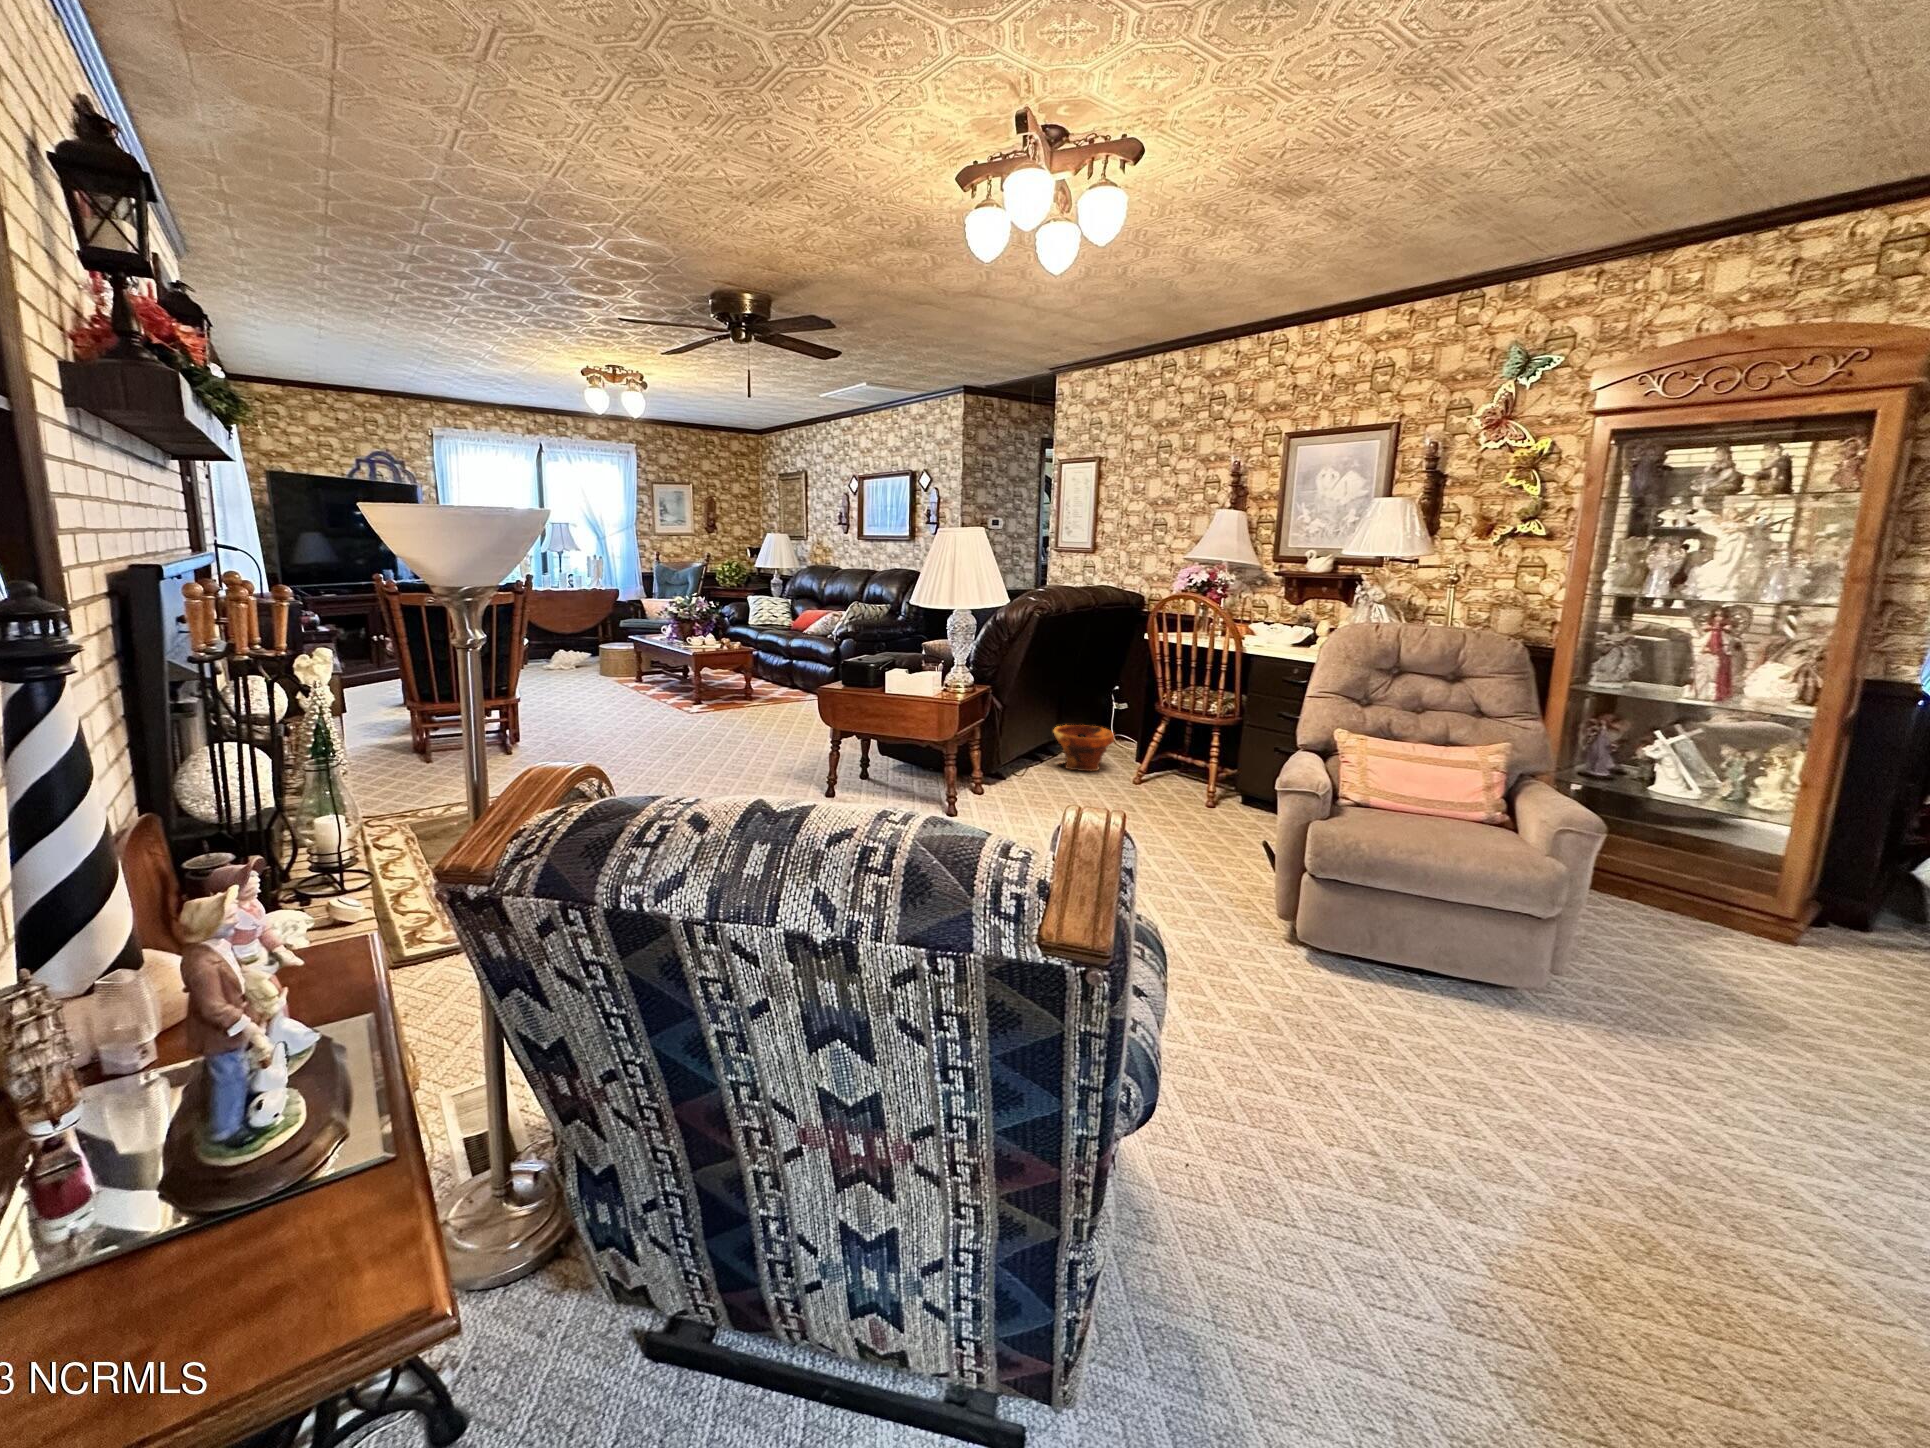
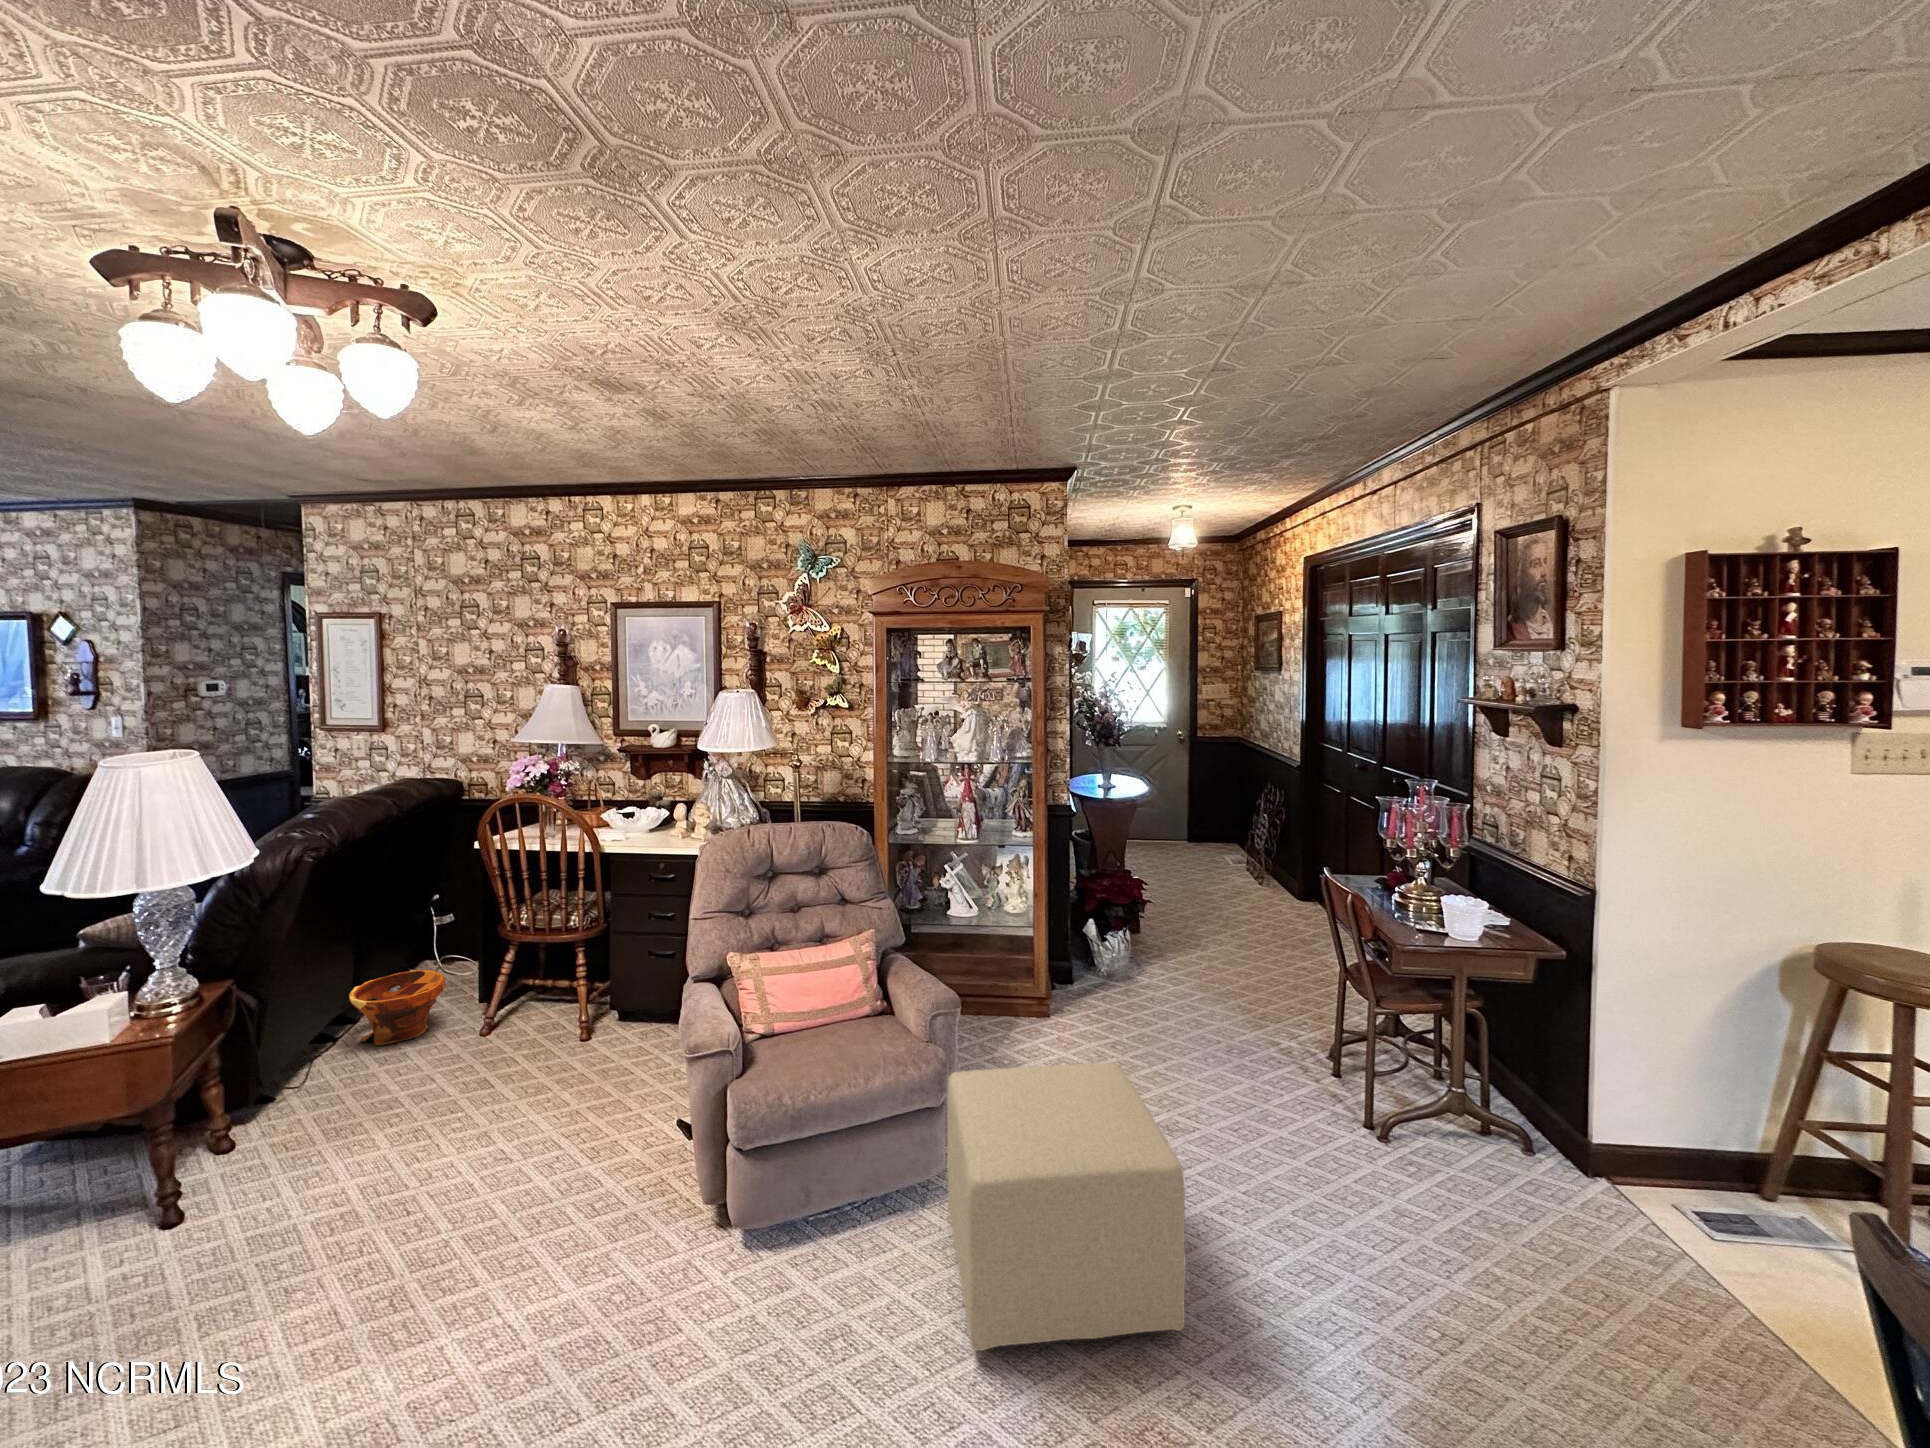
ottoman: none [1513,879,1880,1218] -> present [947,1063,1186,1351]

